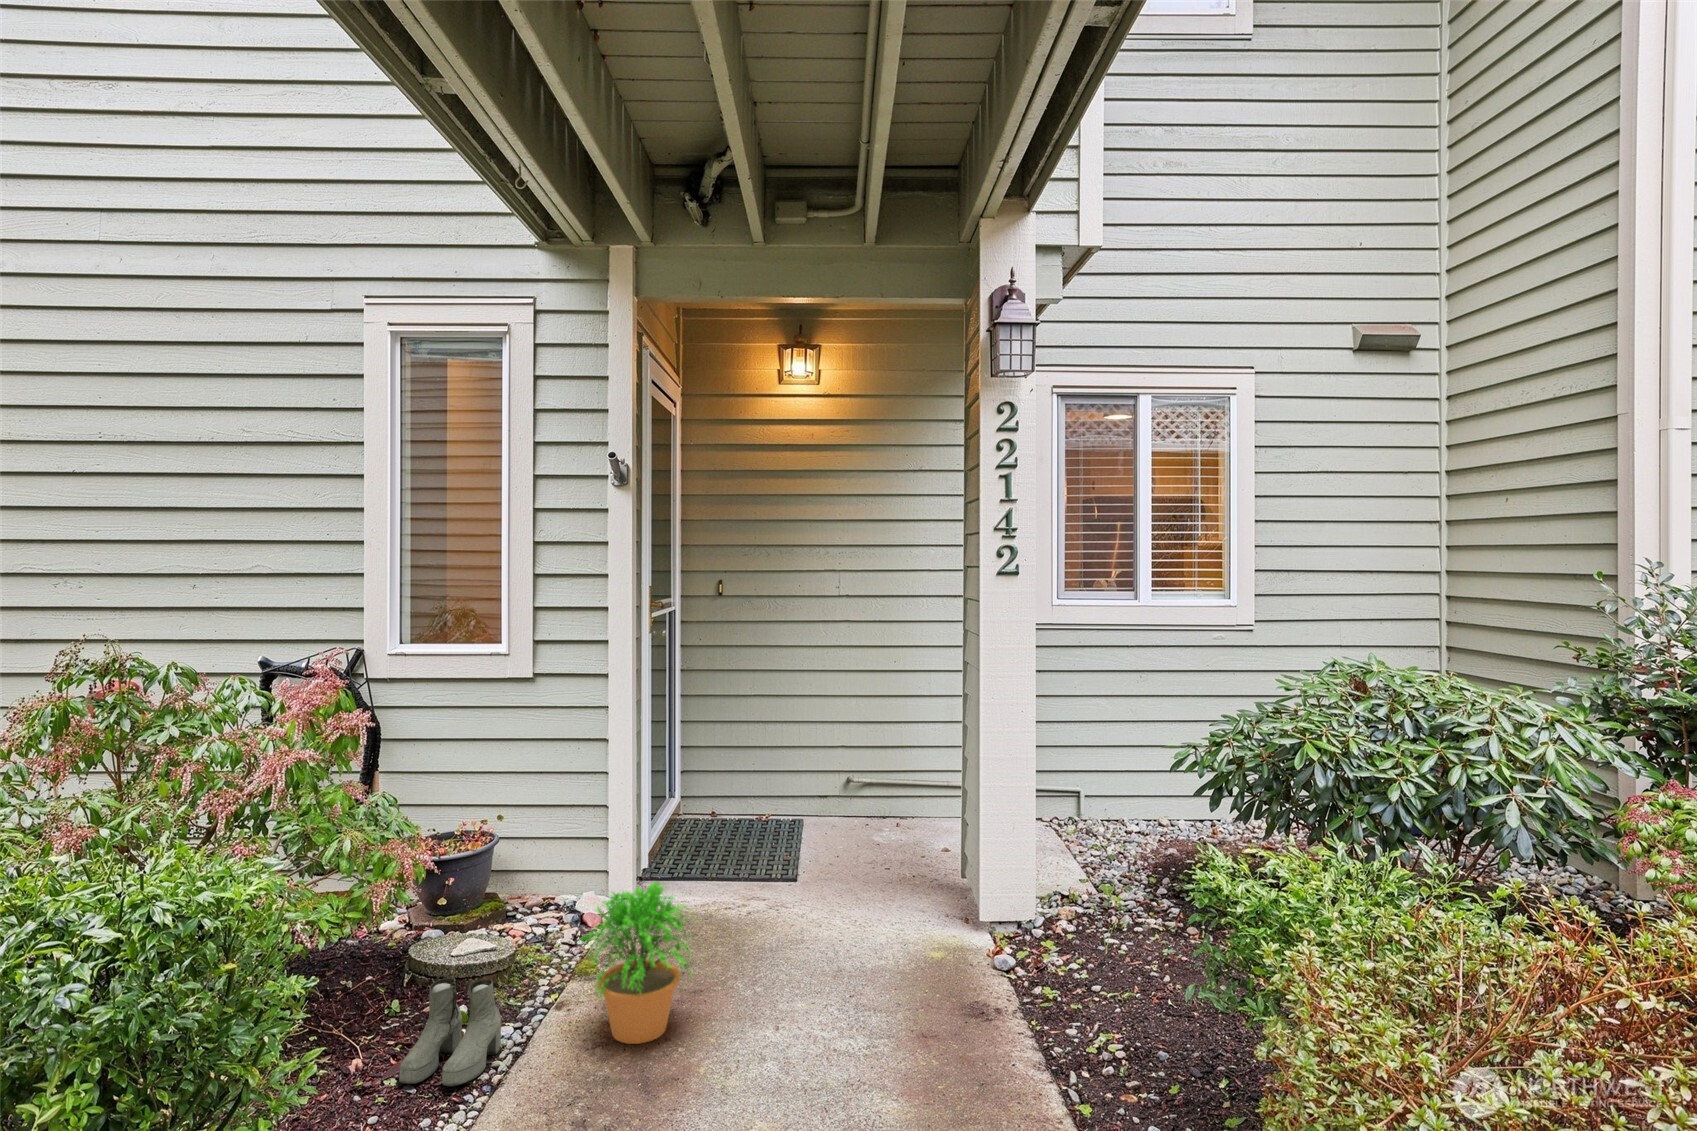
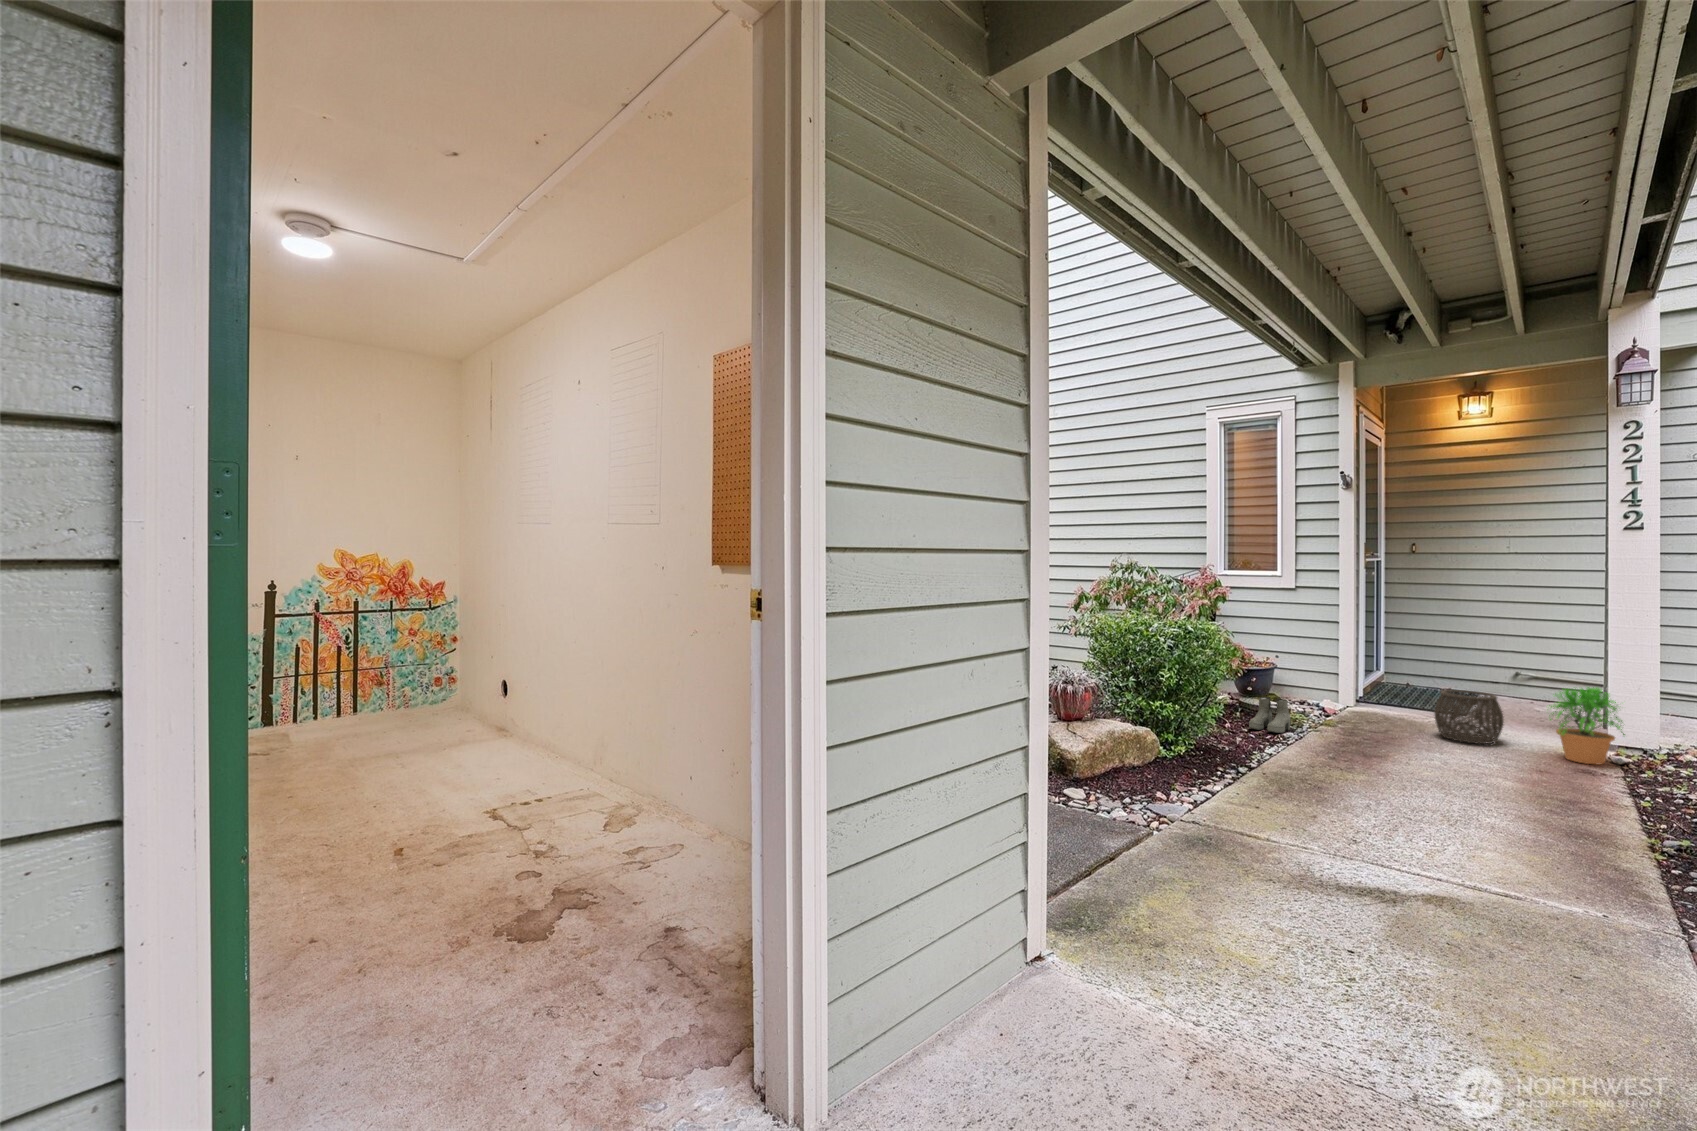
woven basket: none [764,872,866,990] -> present [1434,690,1504,744]
potted plant: present [583,882,691,1044] -> present [1549,687,1625,764]

